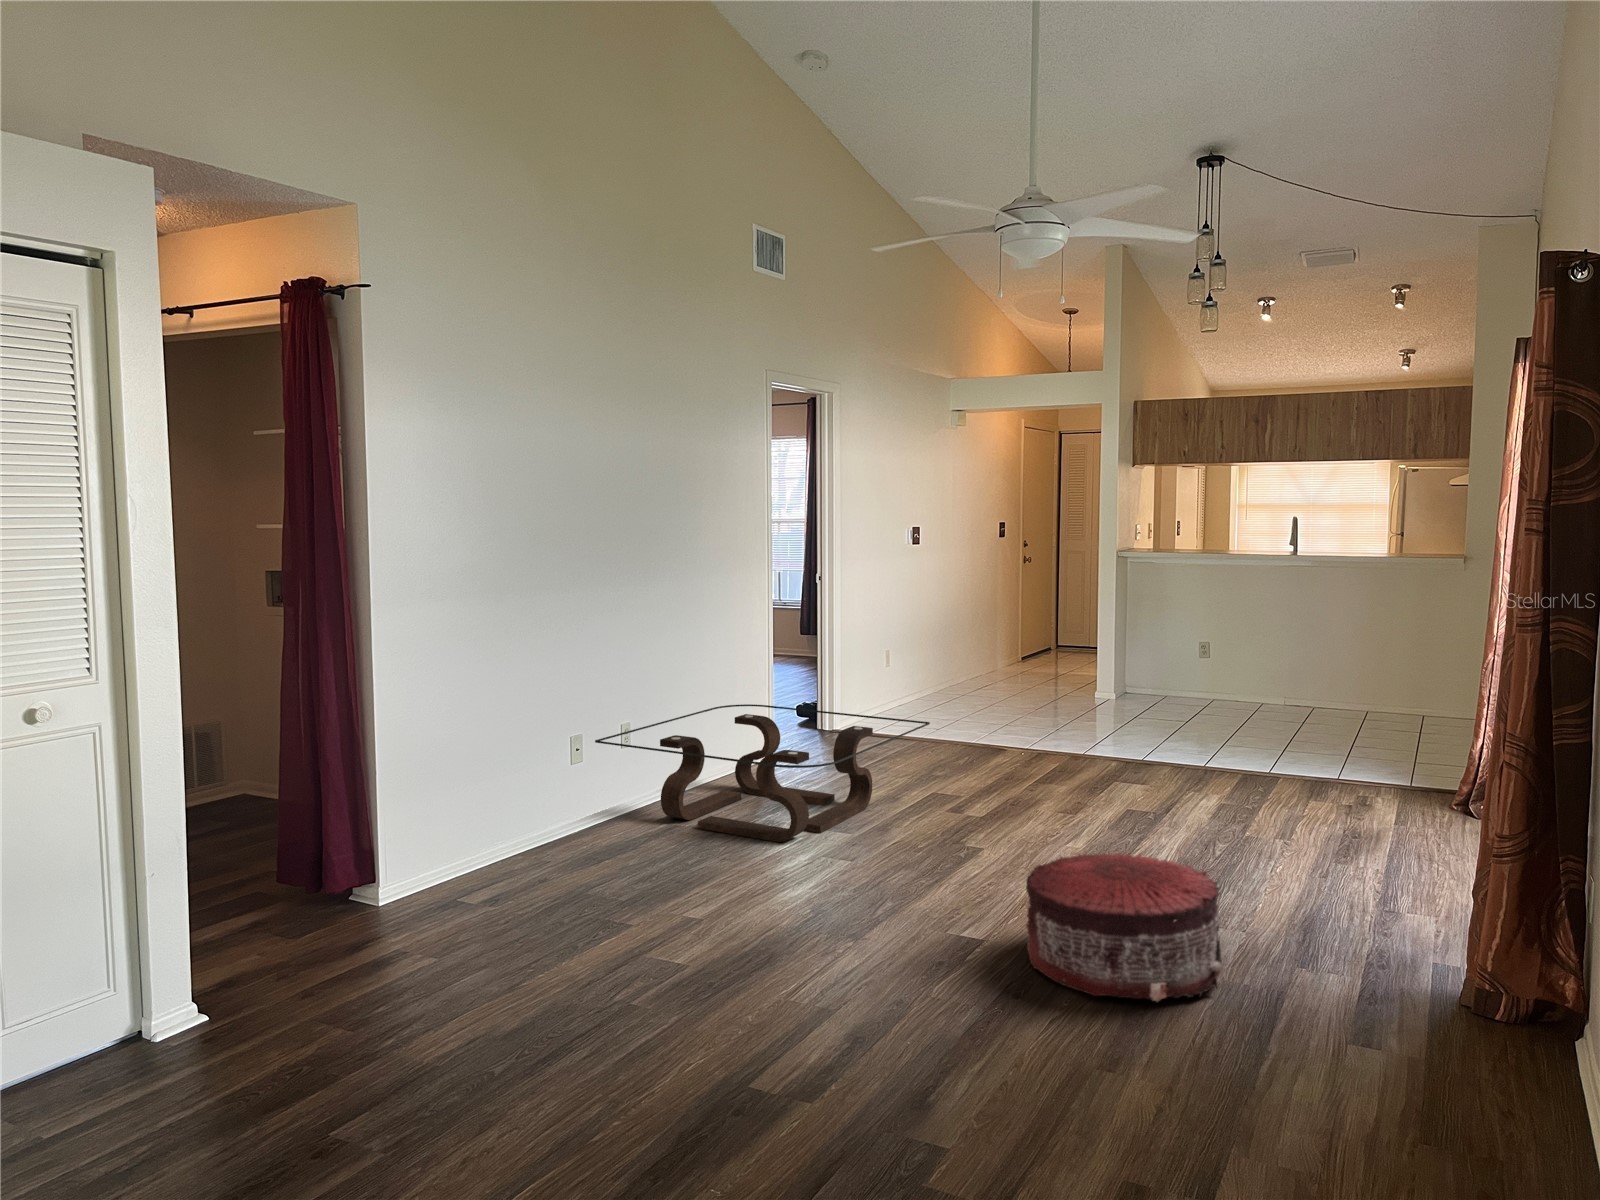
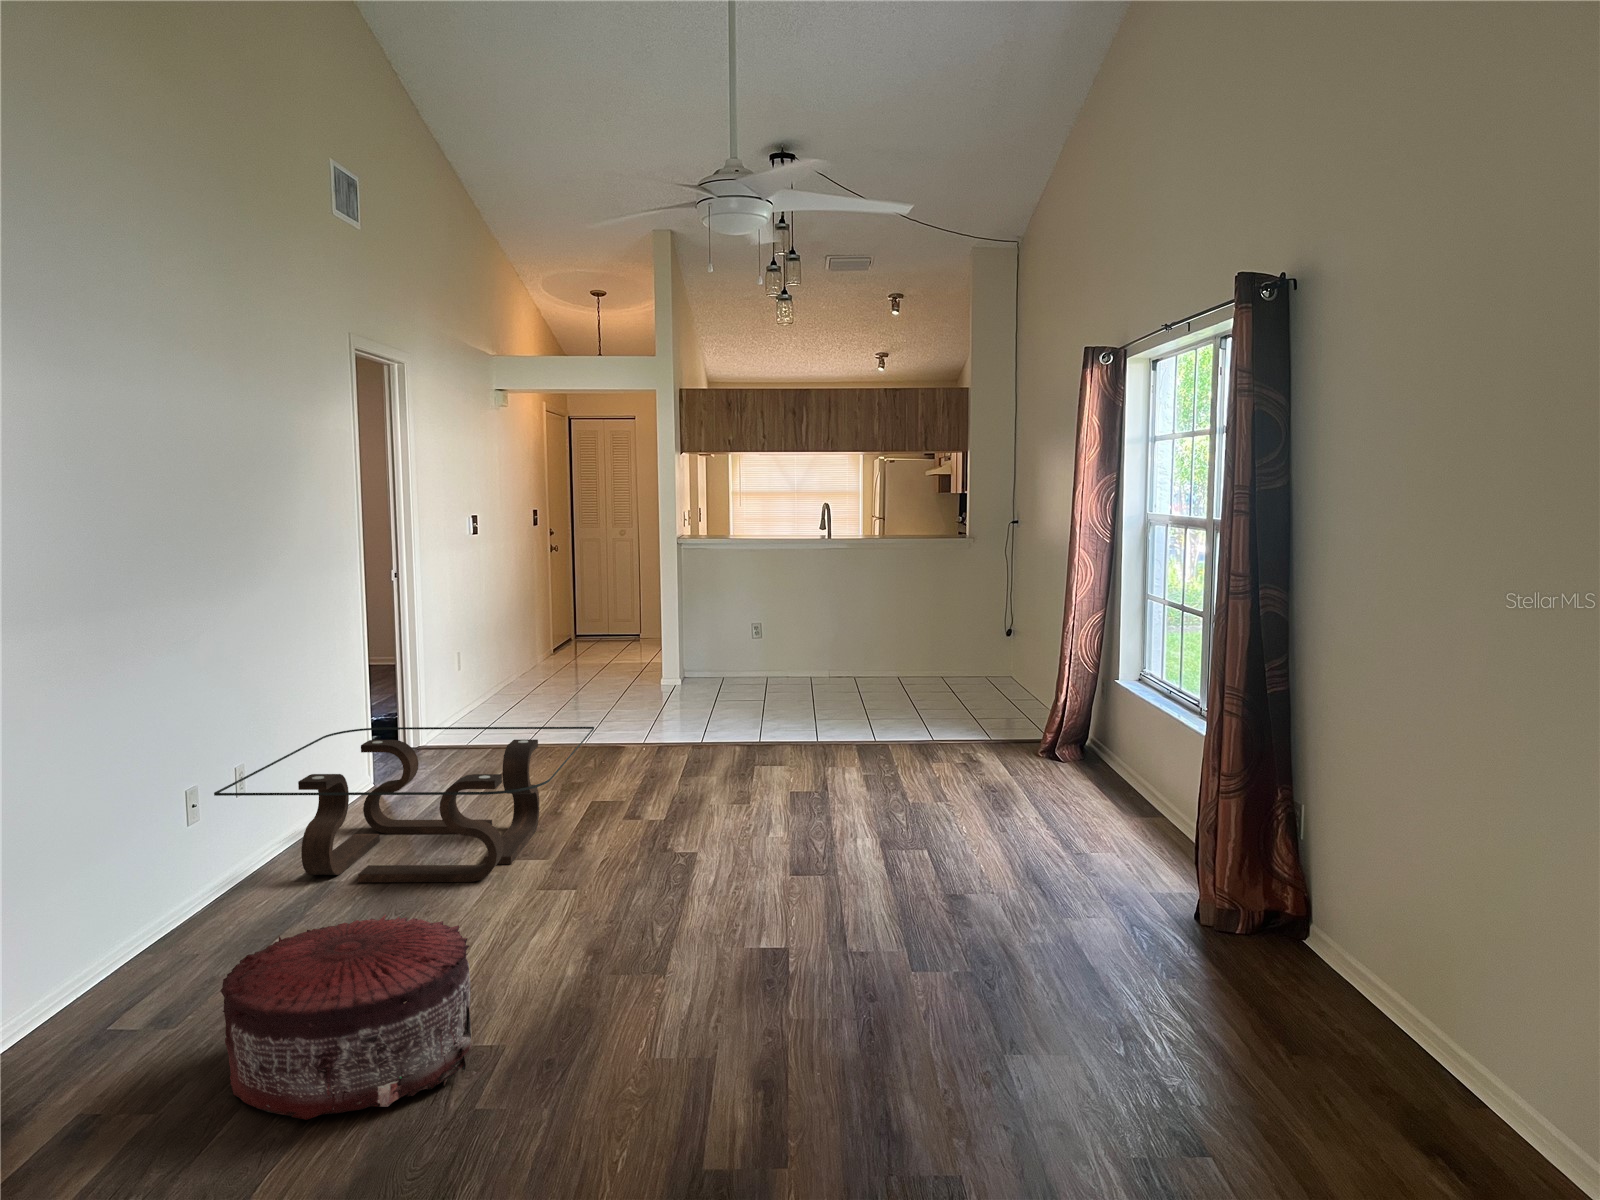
pouf: present [1026,853,1222,1001] -> present [220,915,472,1120]

